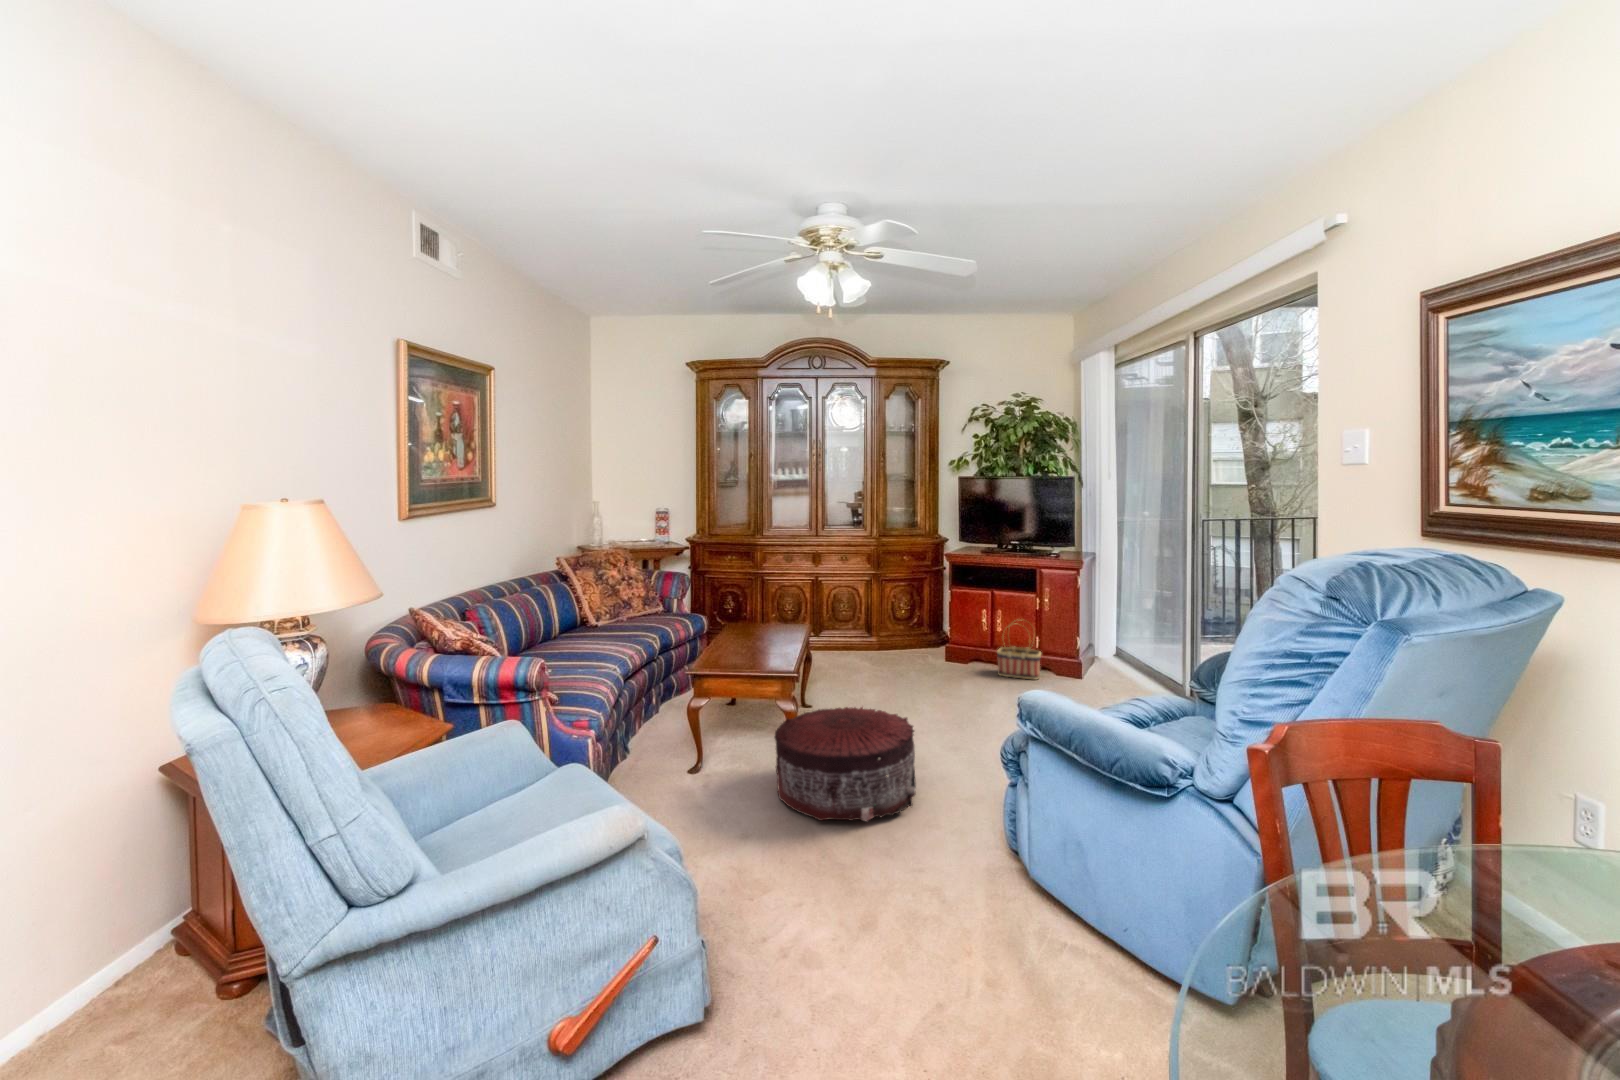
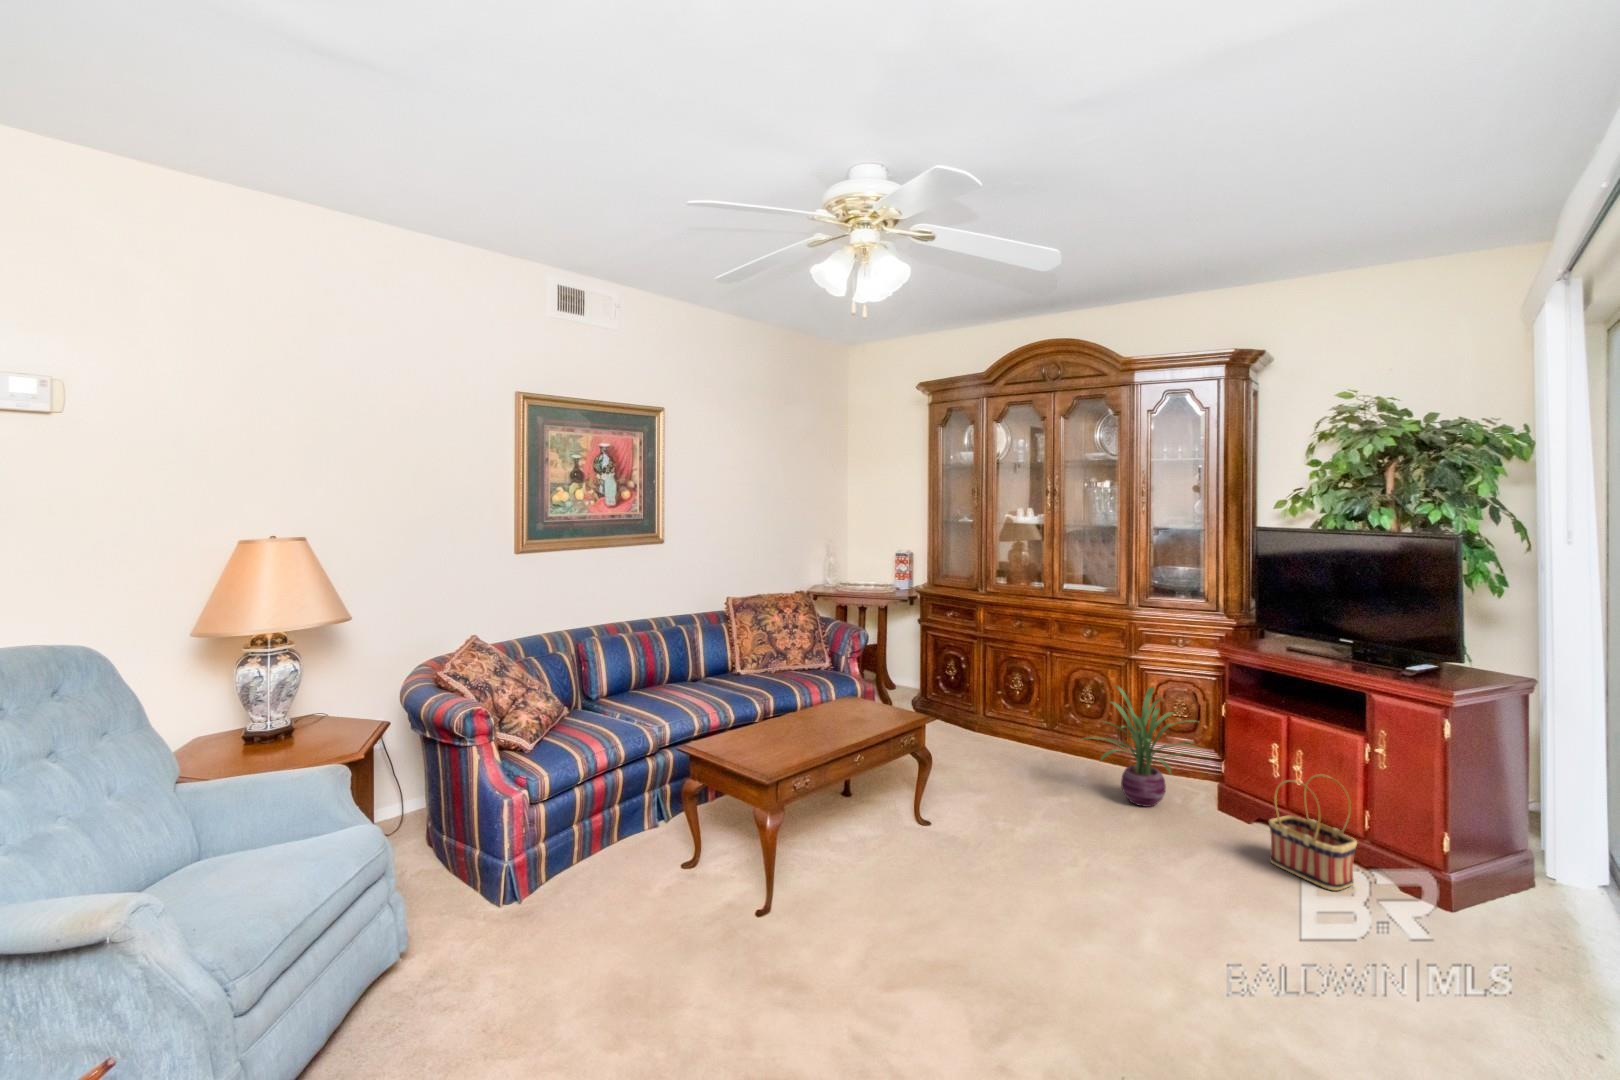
decorative plant: none [866,589,942,666] -> present [1085,686,1199,807]
pouf: present [774,707,916,821] -> none [666,826,852,1008]

